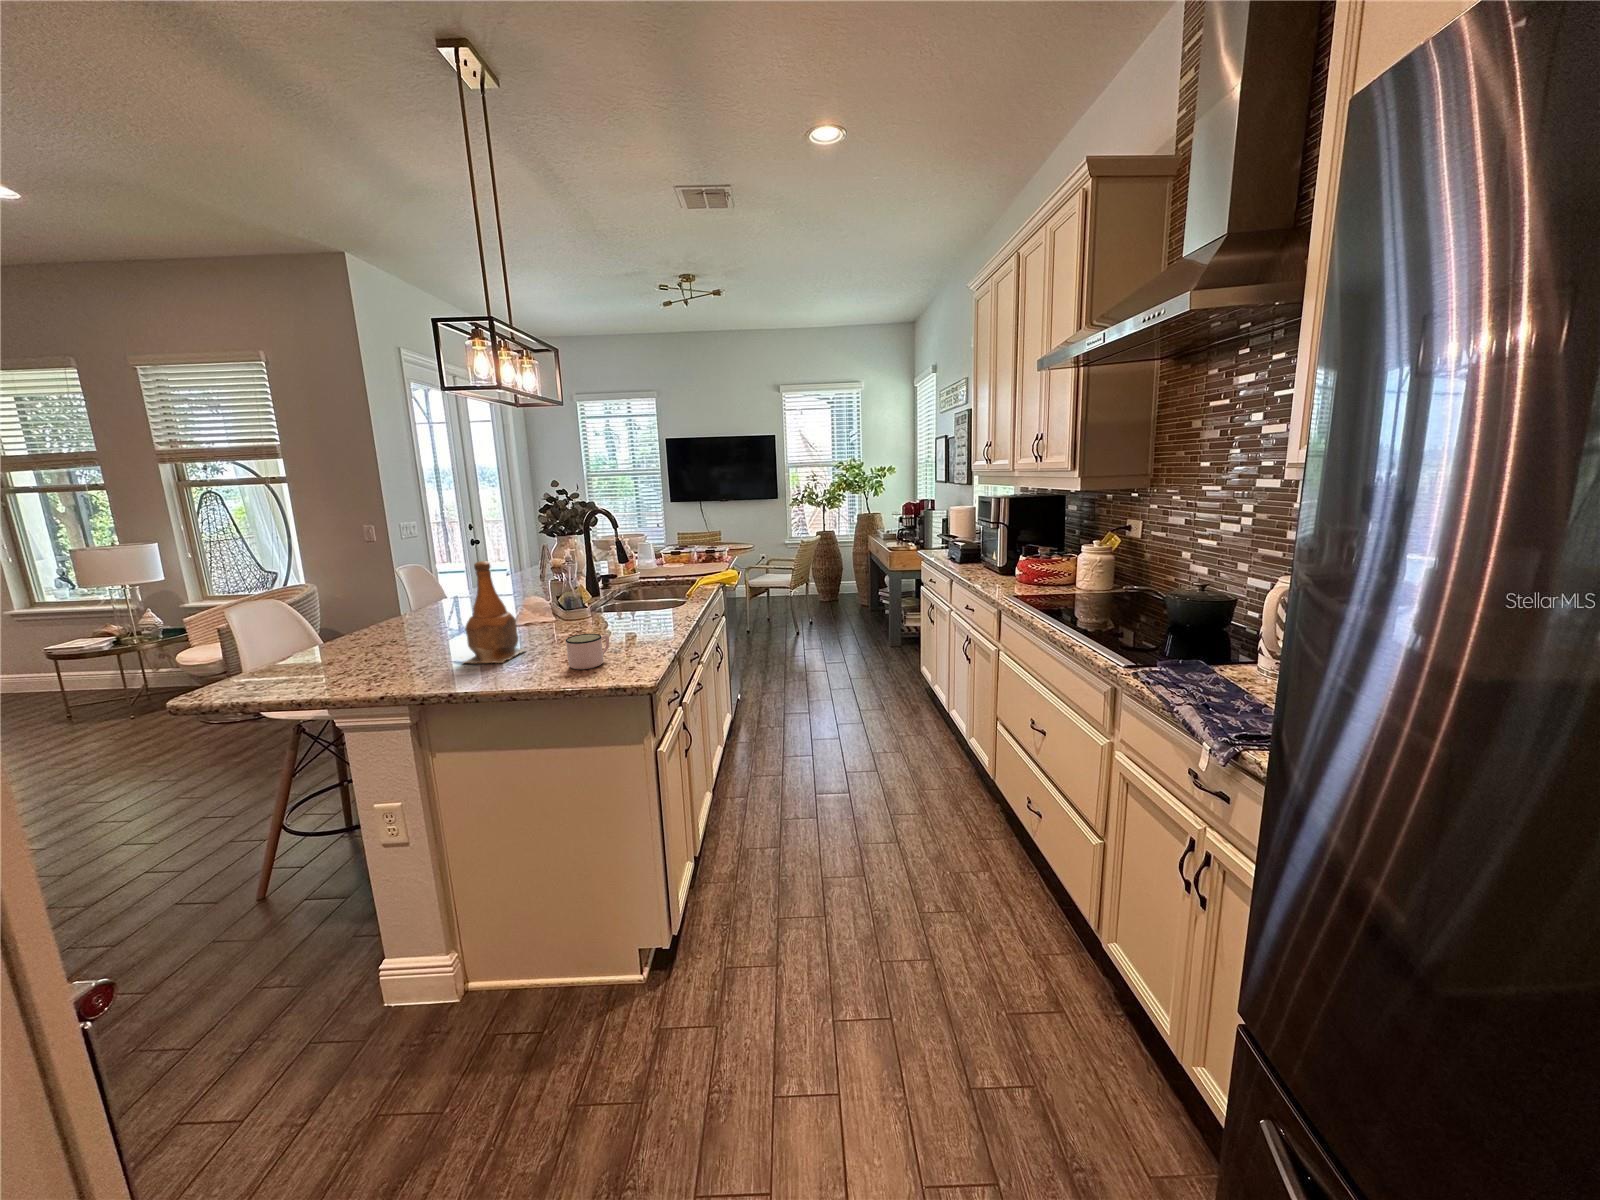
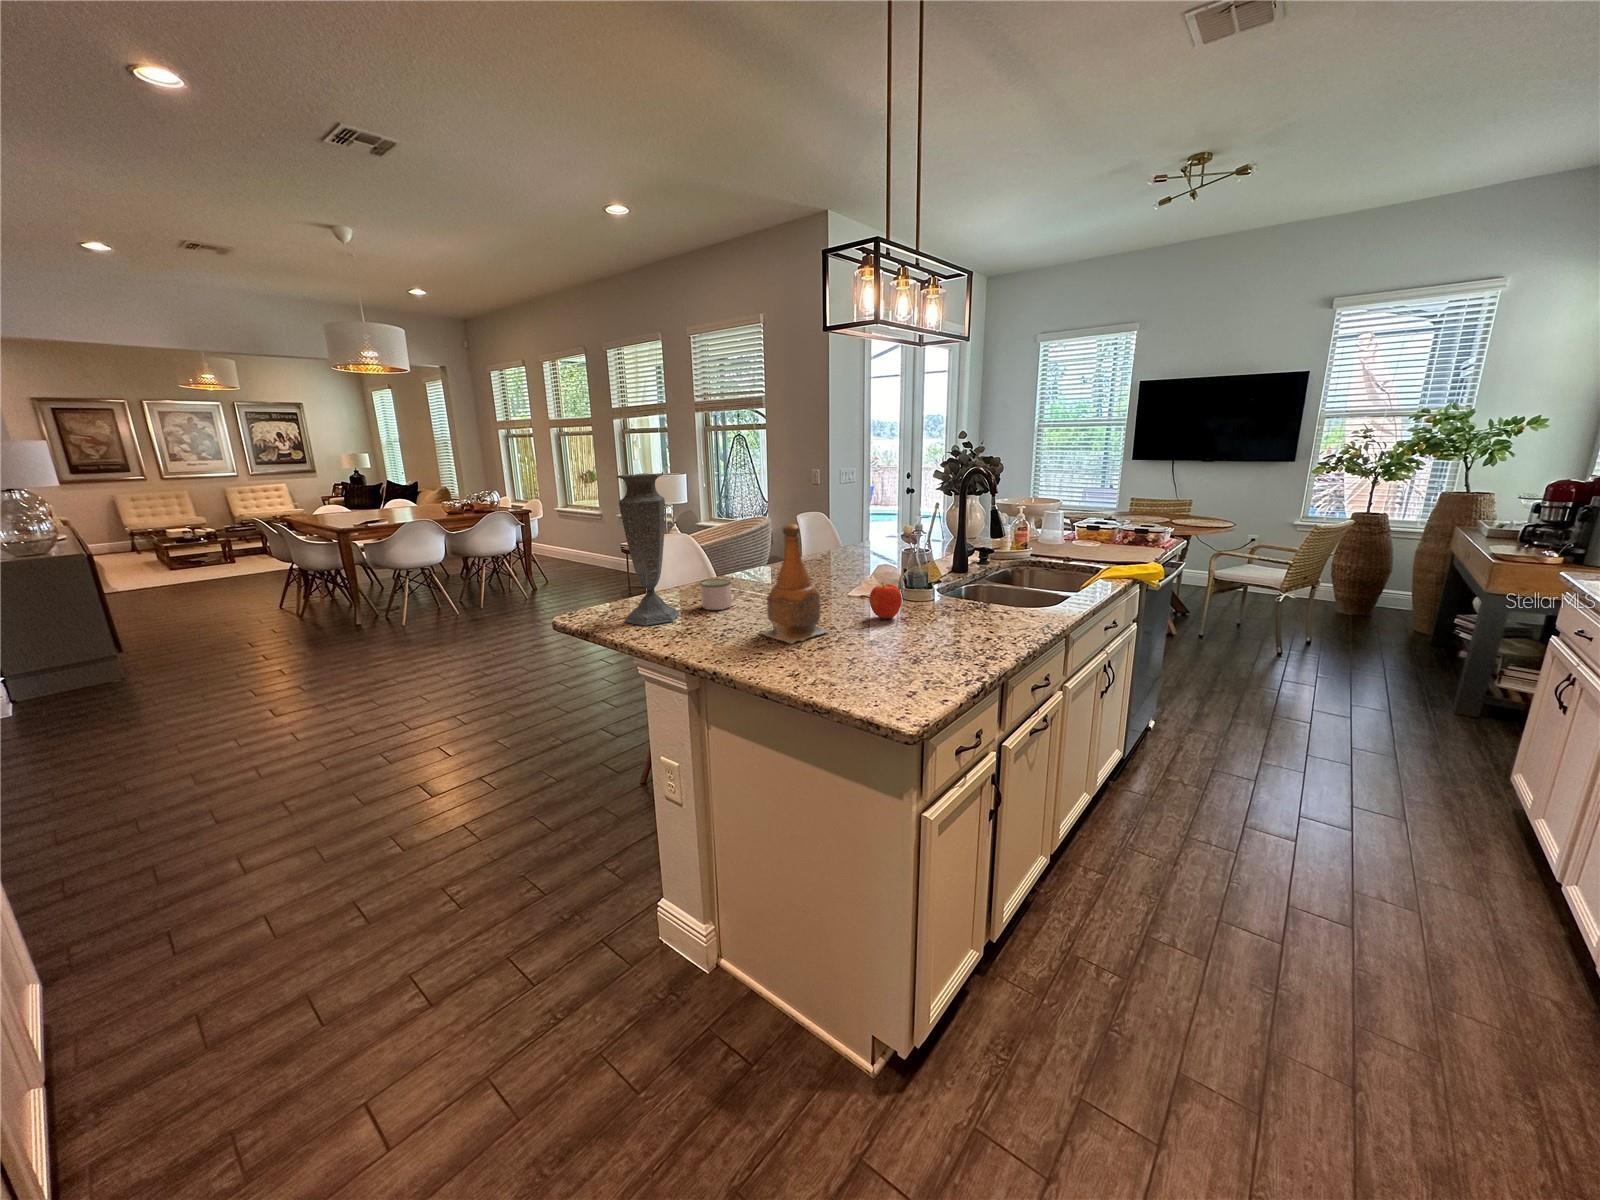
vase: none [260,526,350,686] -> present [617,473,679,626]
apple: none [549,604,577,634] -> present [869,583,902,619]
mug: present [566,634,609,669] -> present [700,579,741,610]

